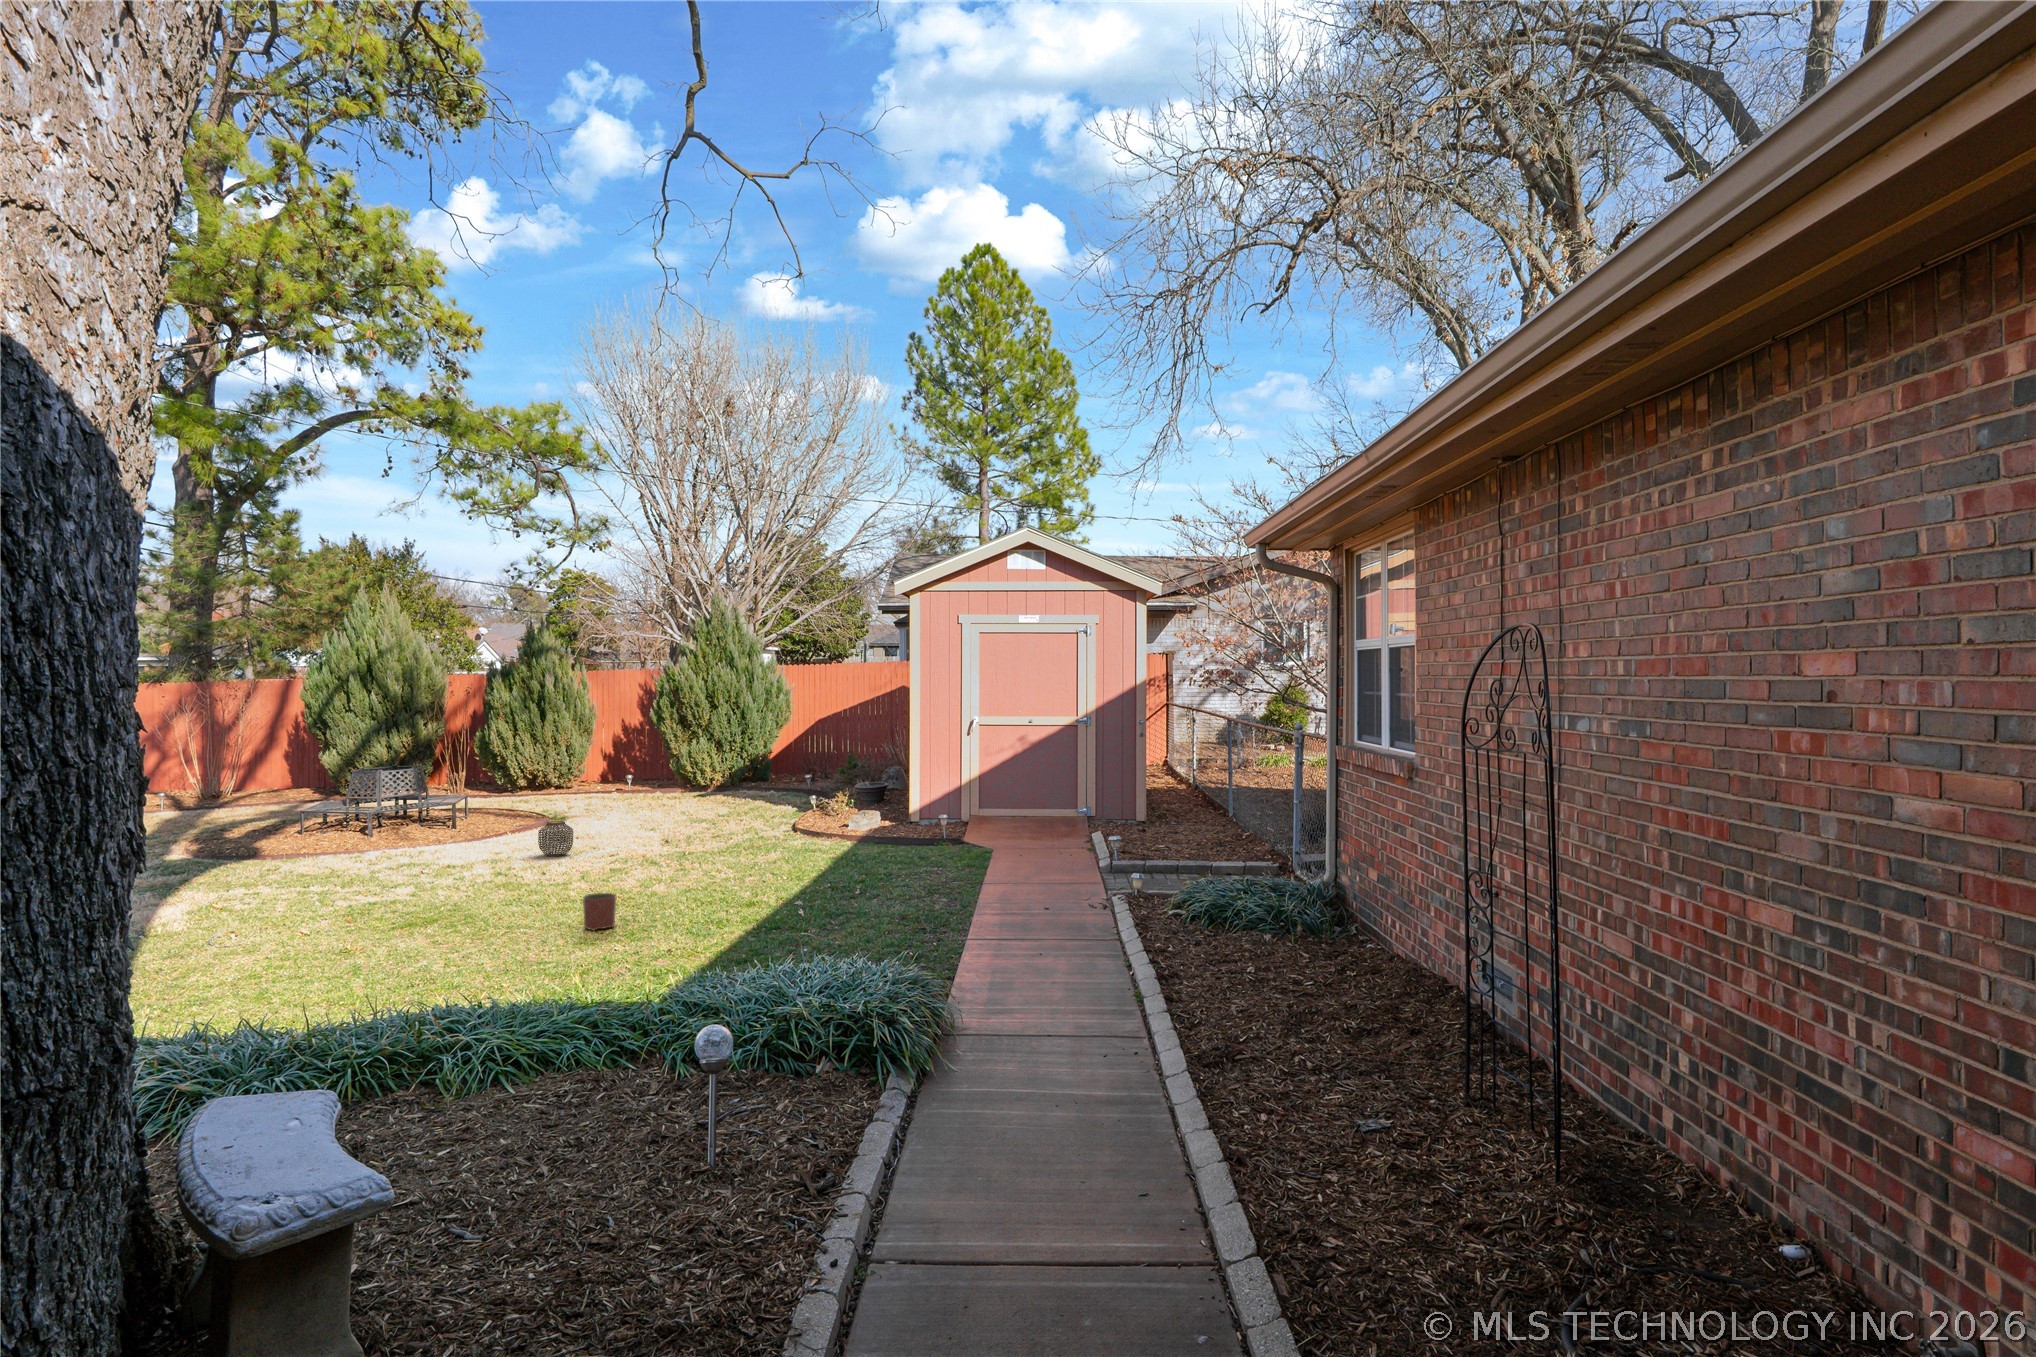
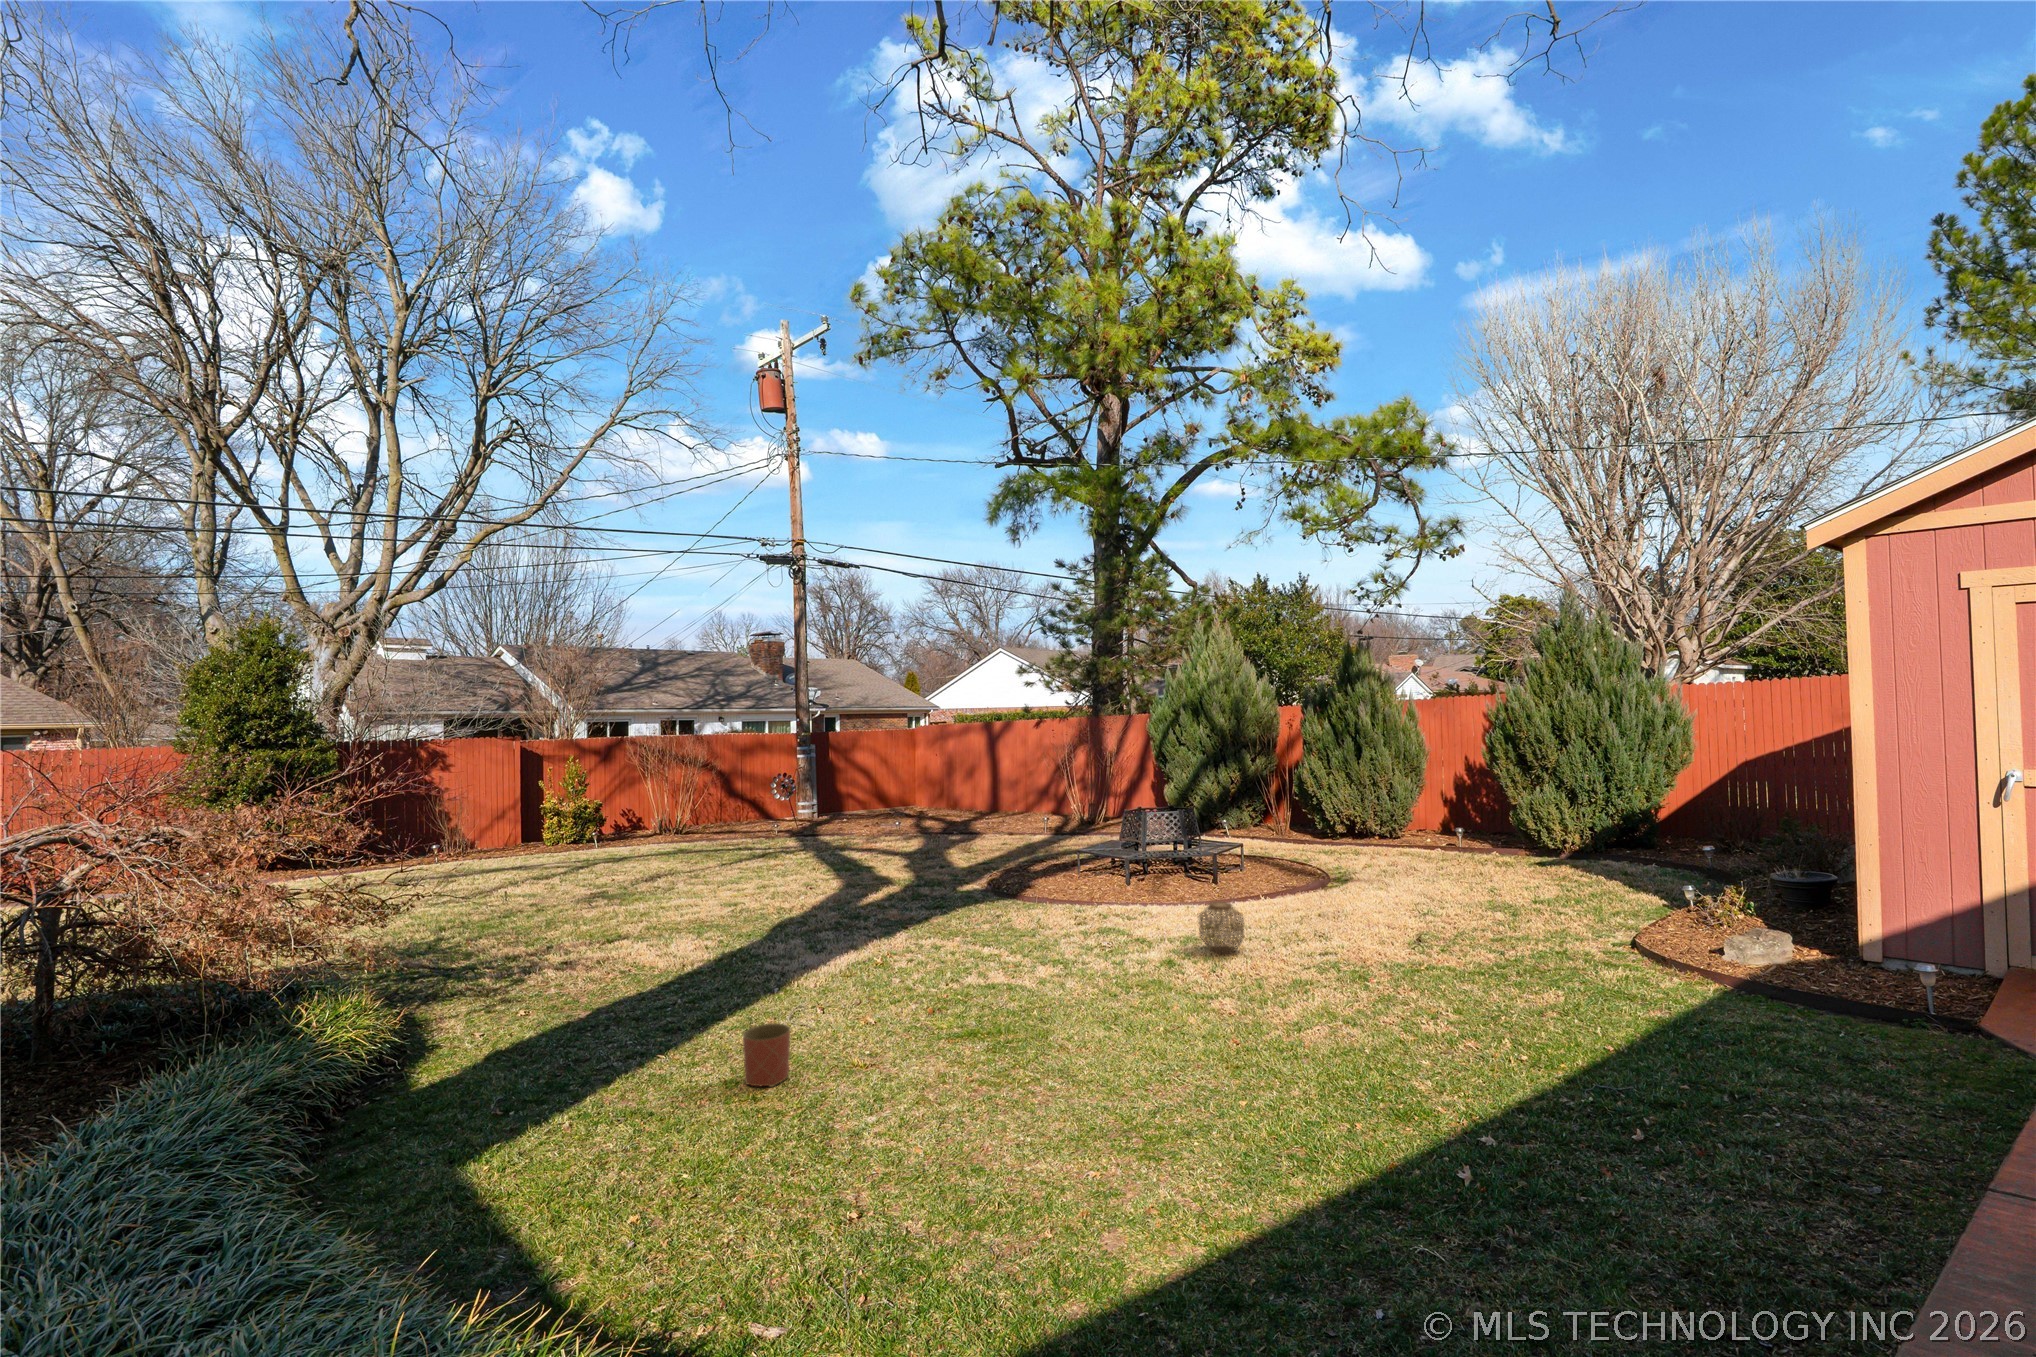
planter: present [583,893,616,931] -> present [743,1023,790,1087]

